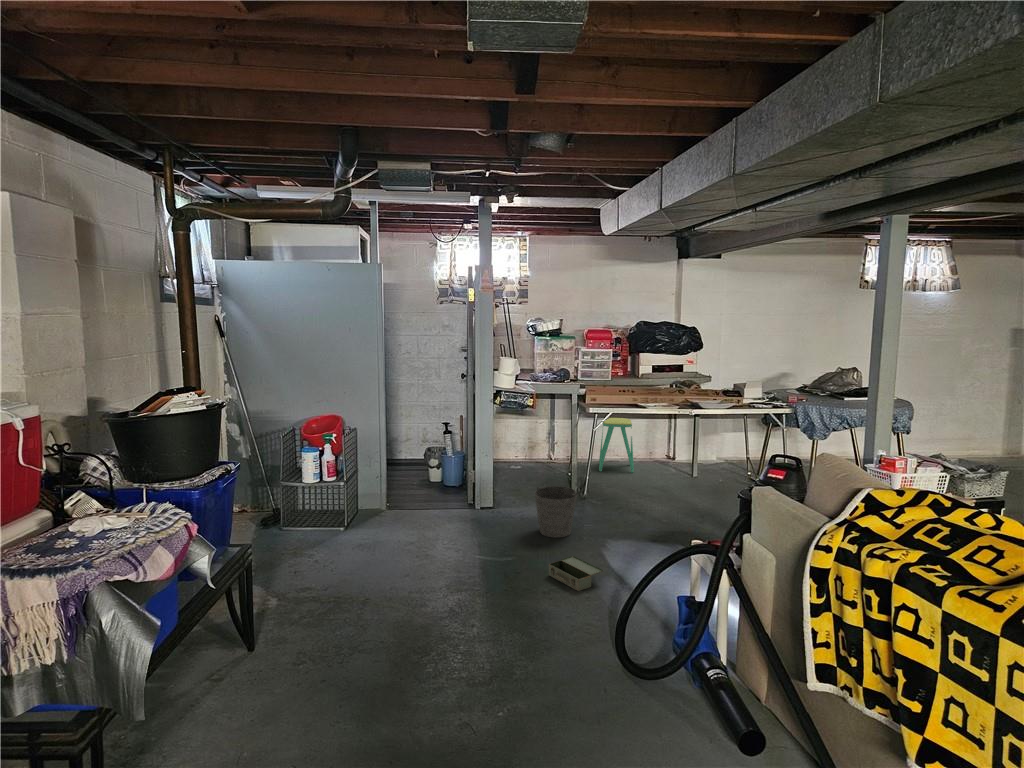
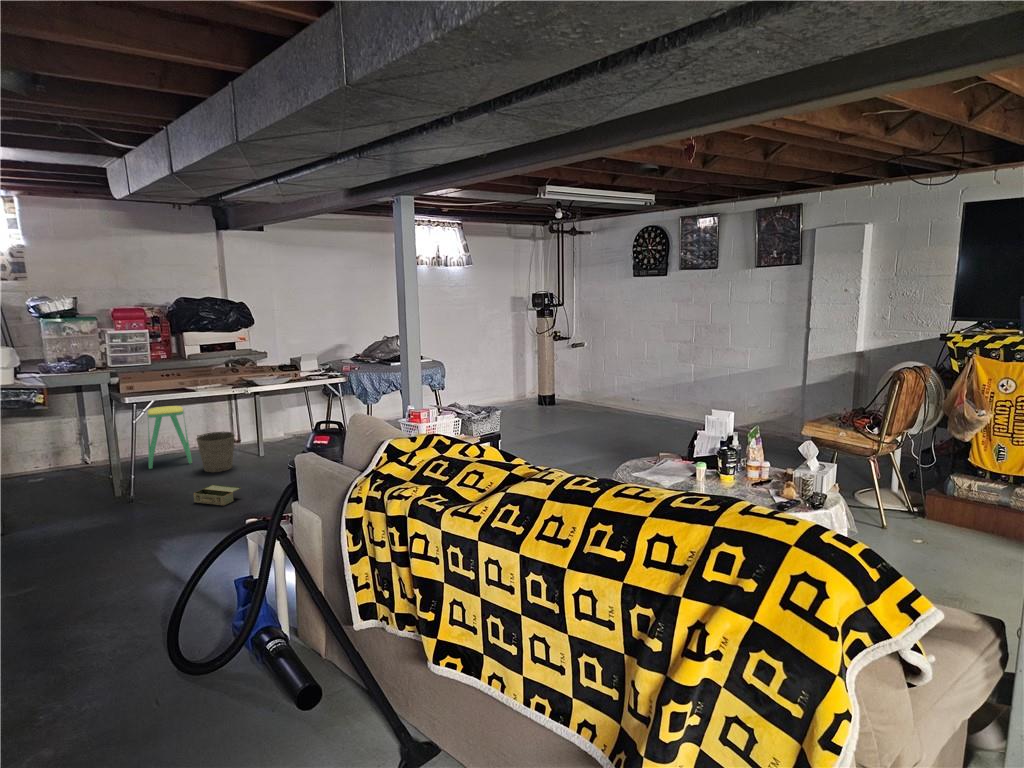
bucket: present [535,486,577,538] -> present [196,432,235,472]
toolbox: present [549,556,603,591] -> present [194,484,241,505]

